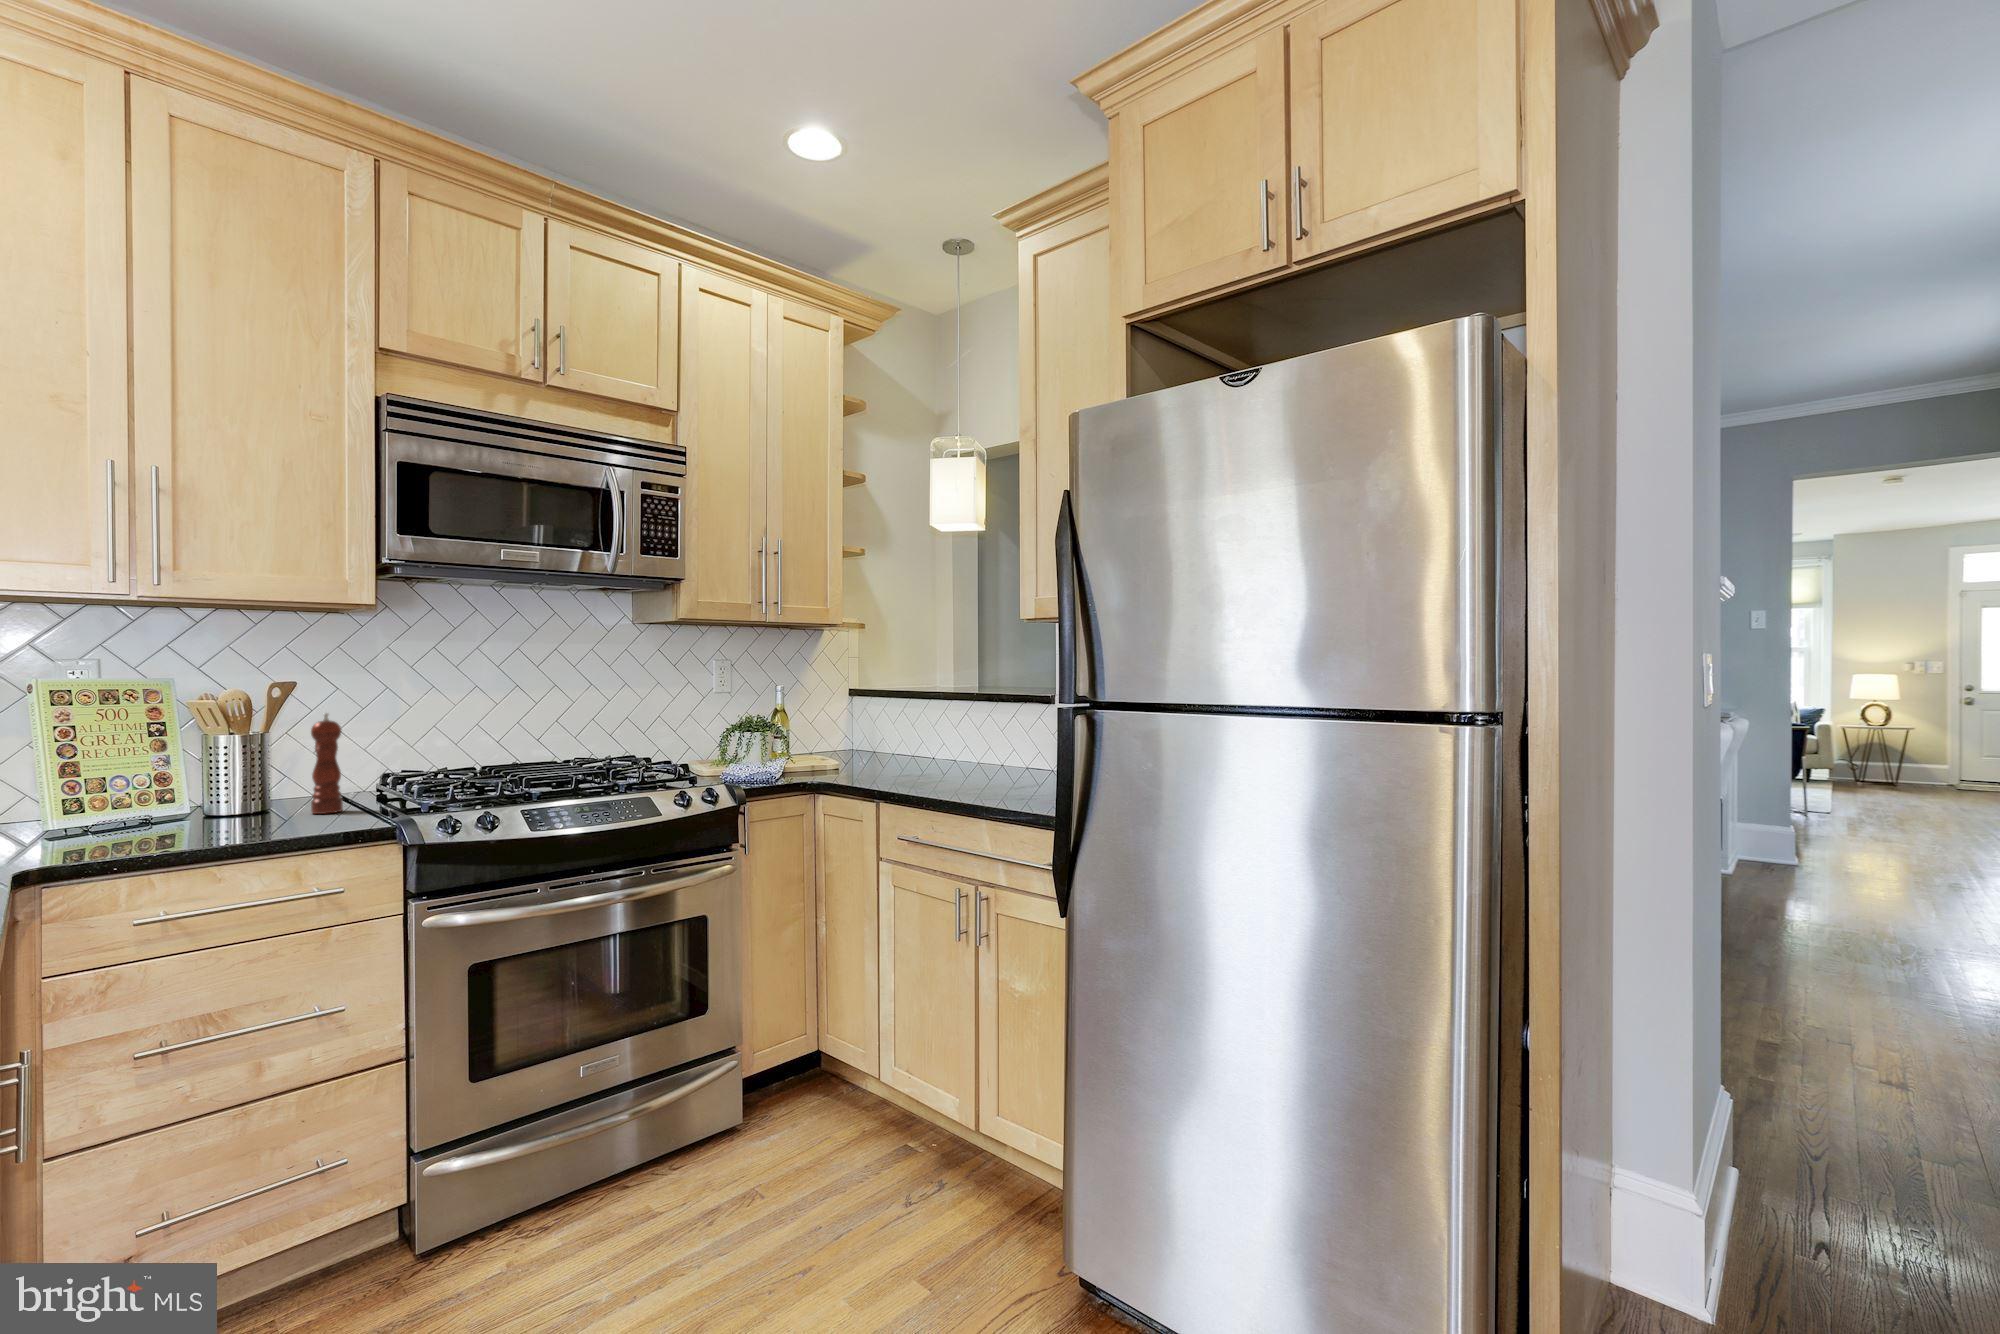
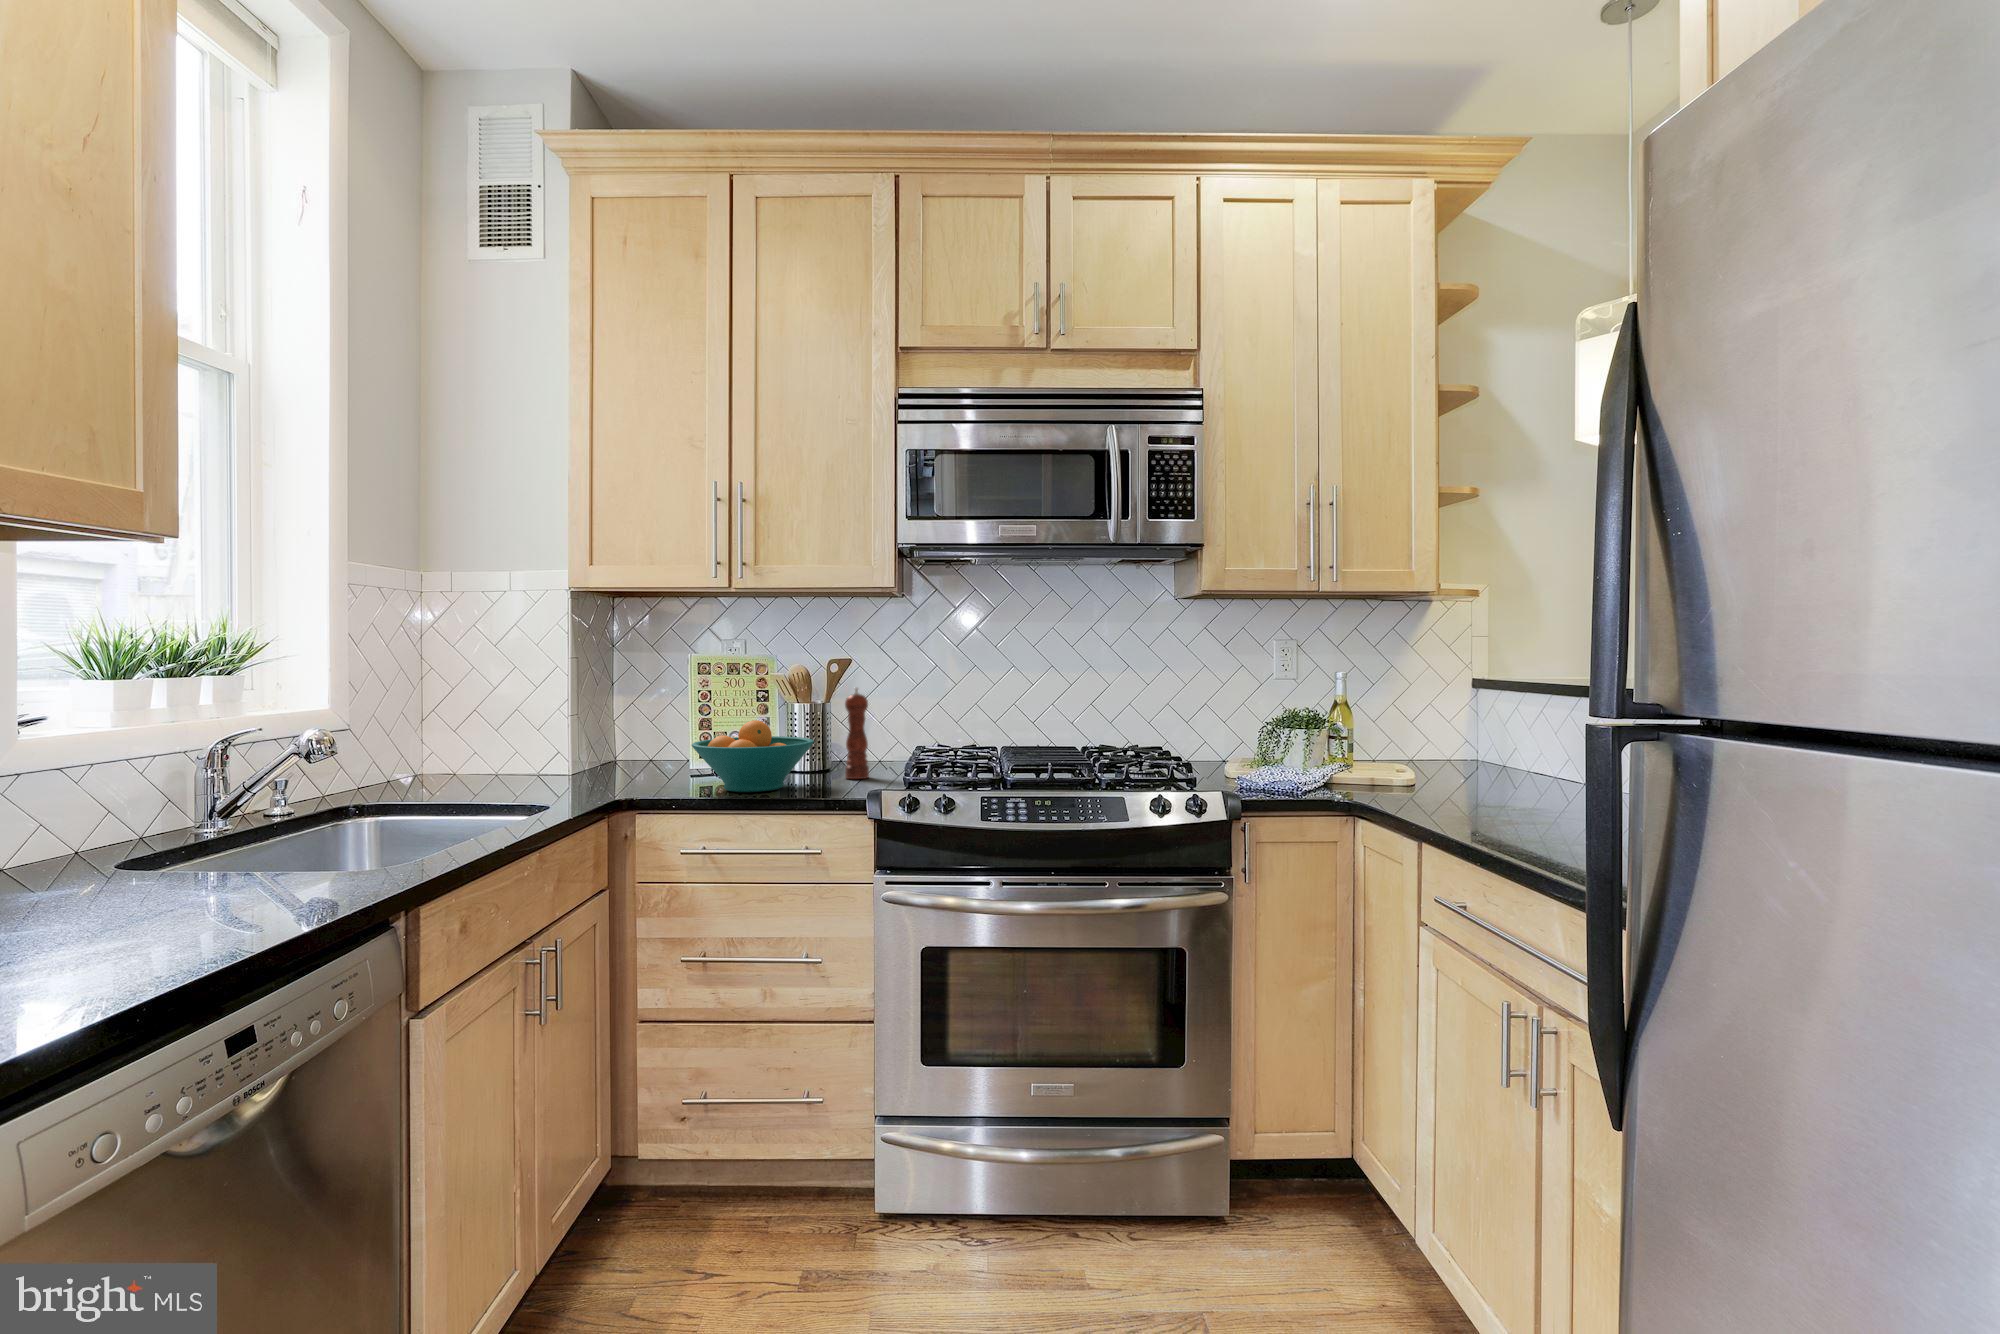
fruit bowl: none [123,754,299,838] -> present [692,720,814,792]

